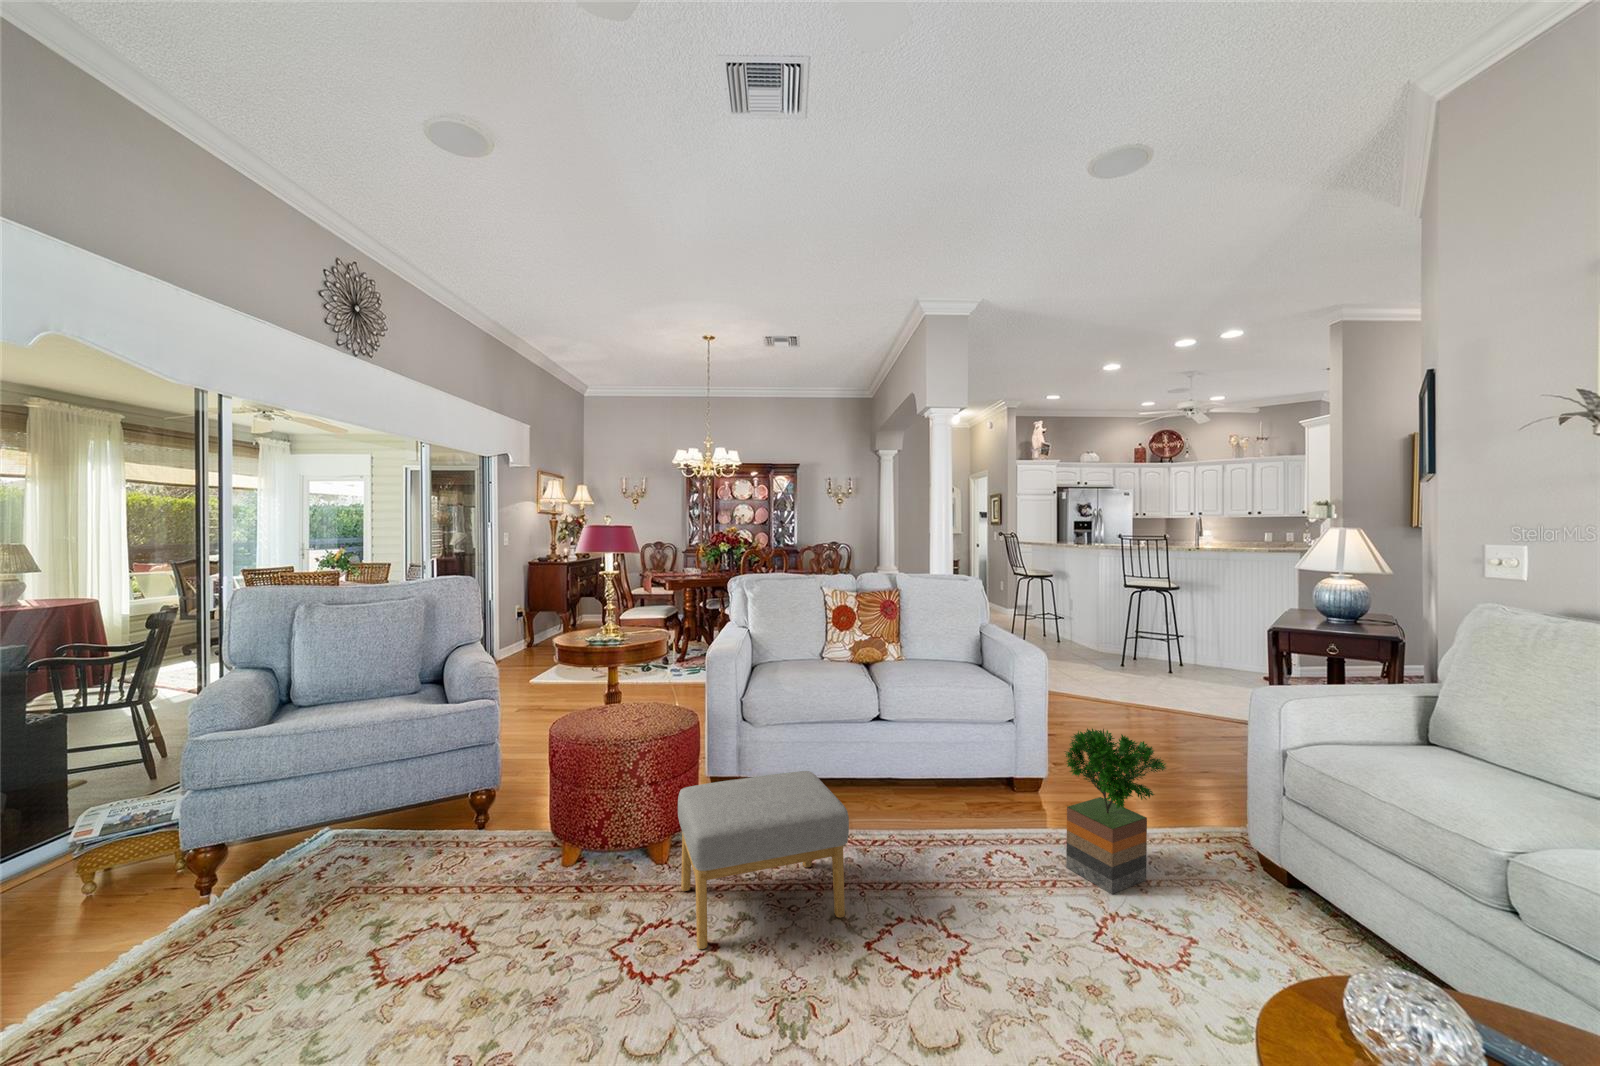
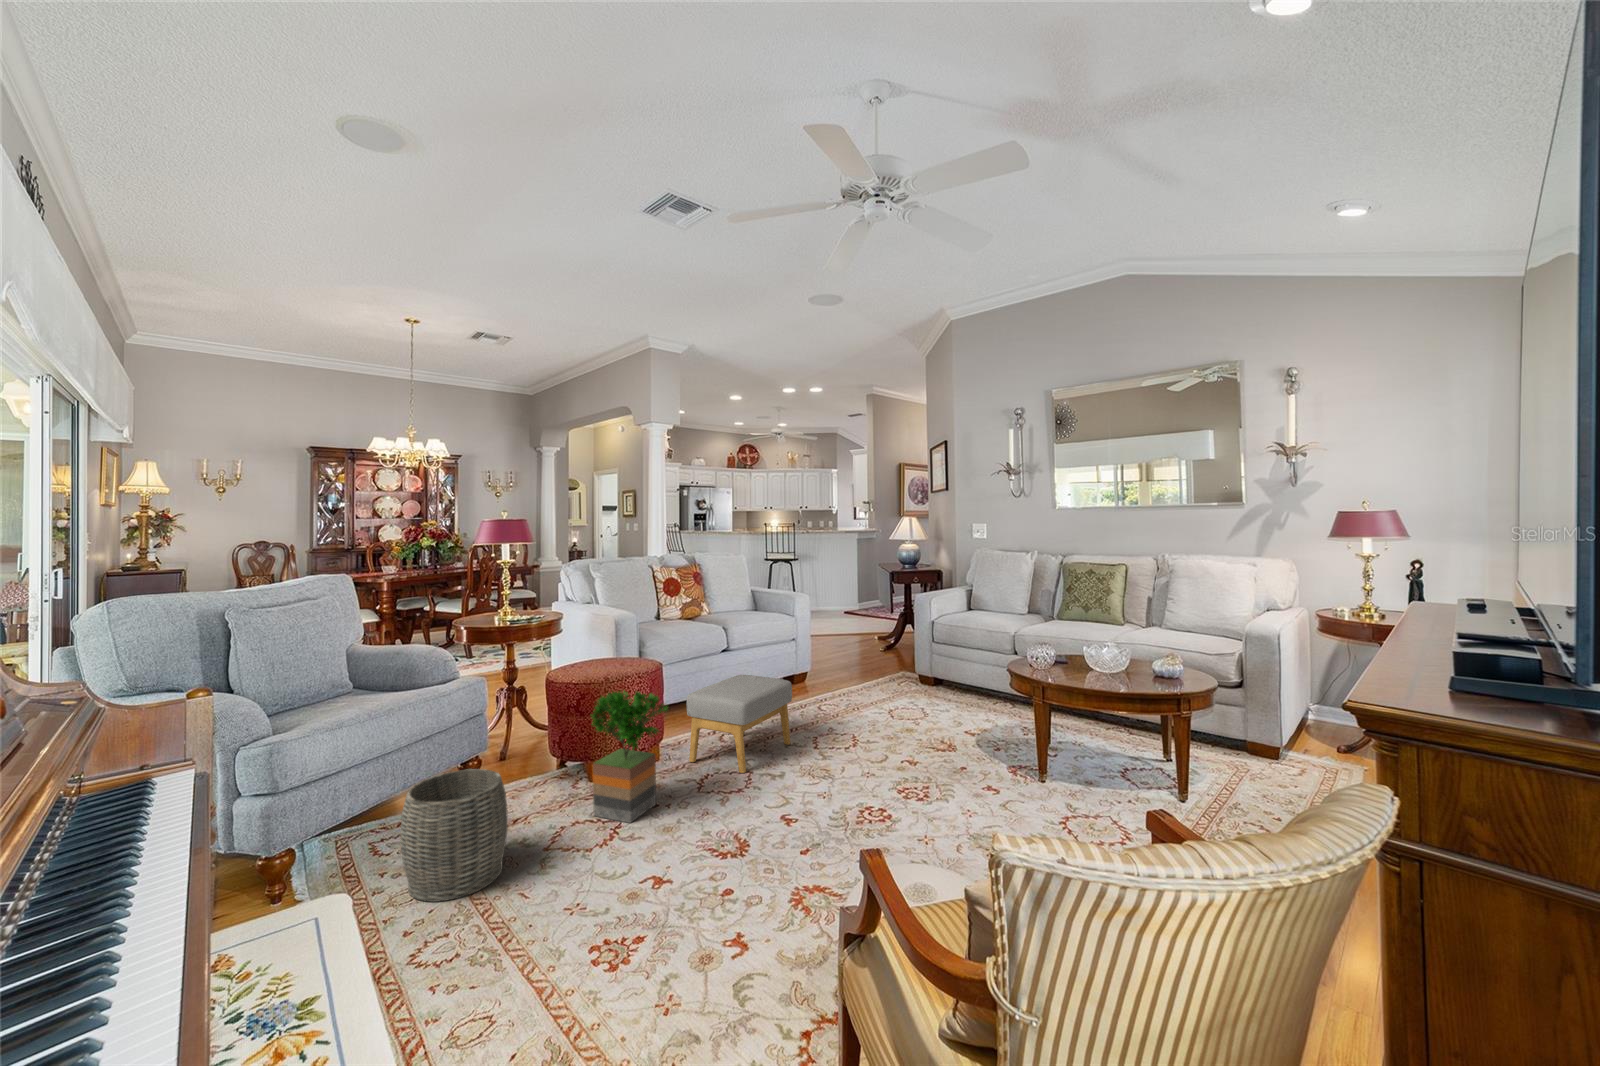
potted tree: present [1065,728,1166,894] -> present [591,691,667,823]
woven basket: none [175,823,326,997] -> present [401,769,508,902]

